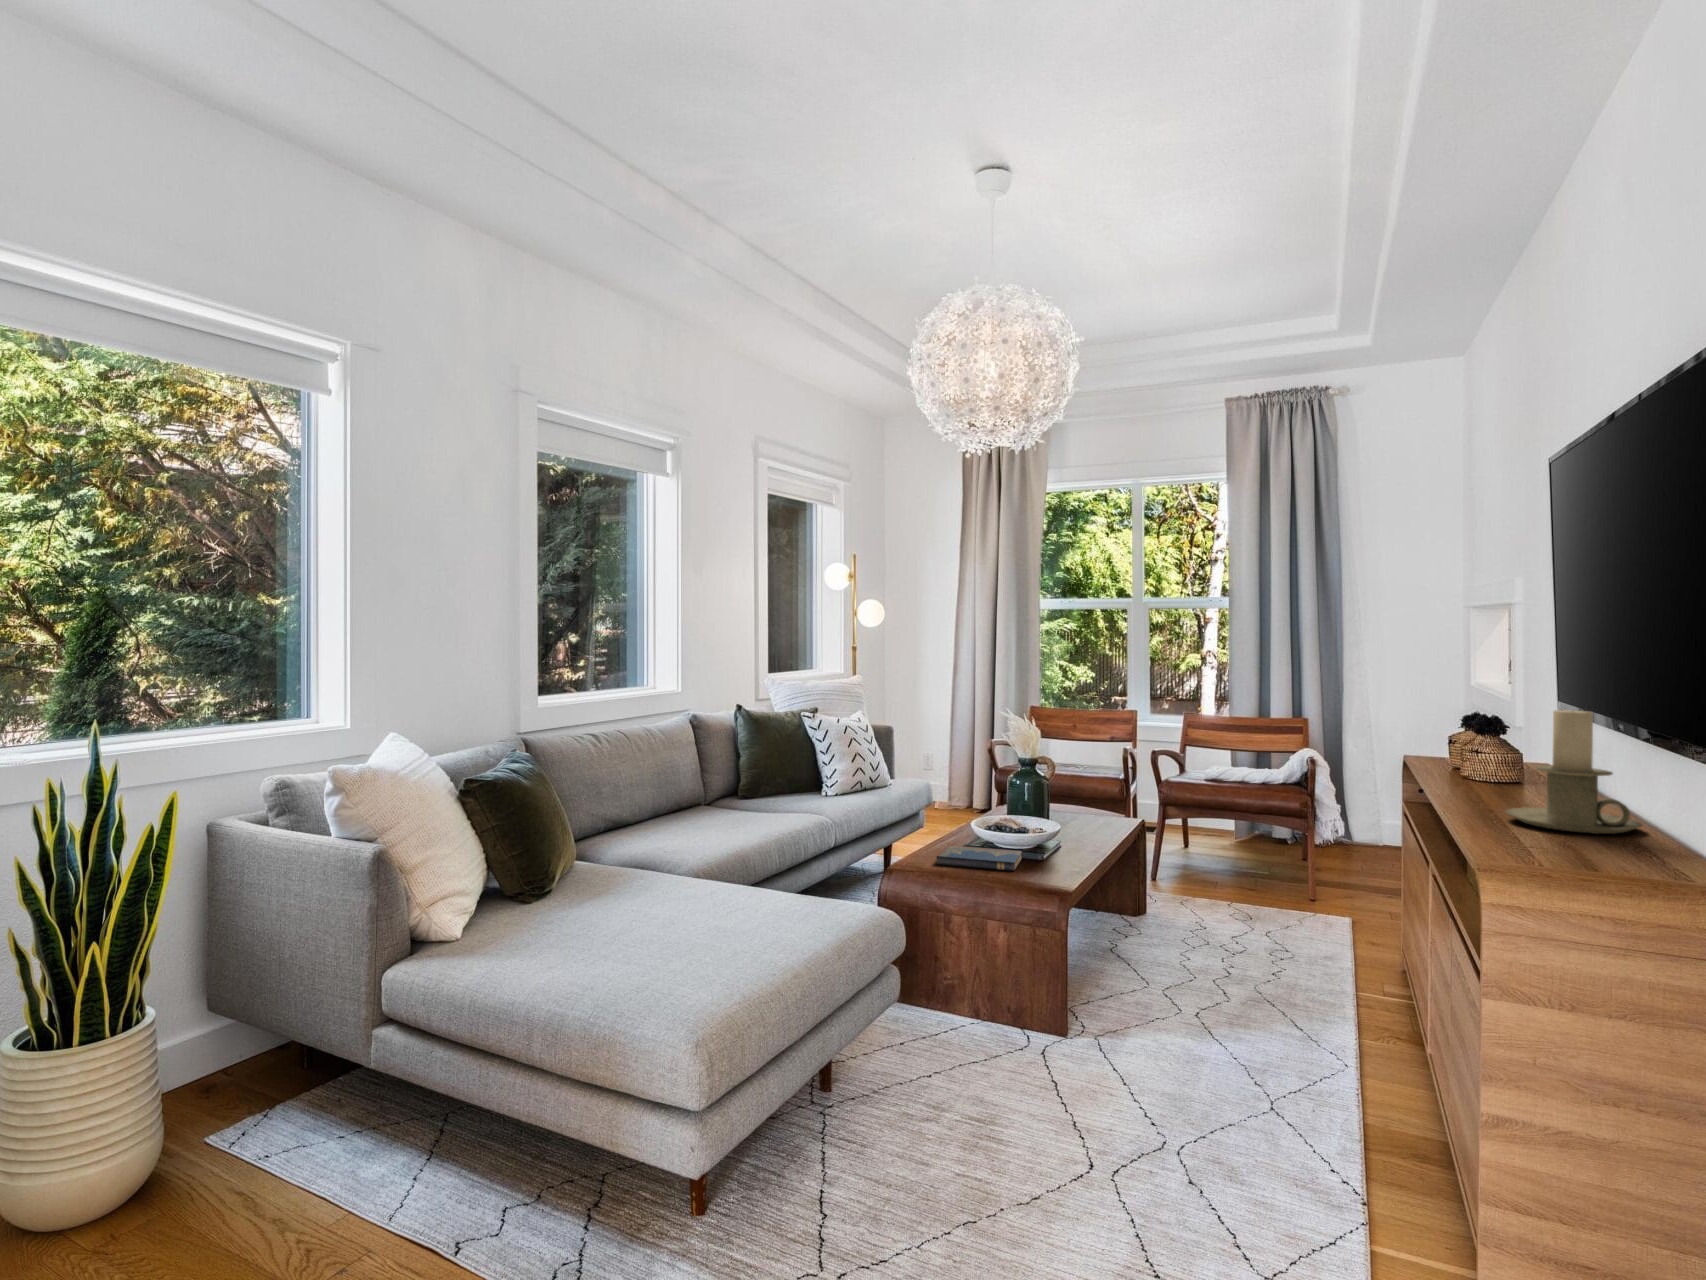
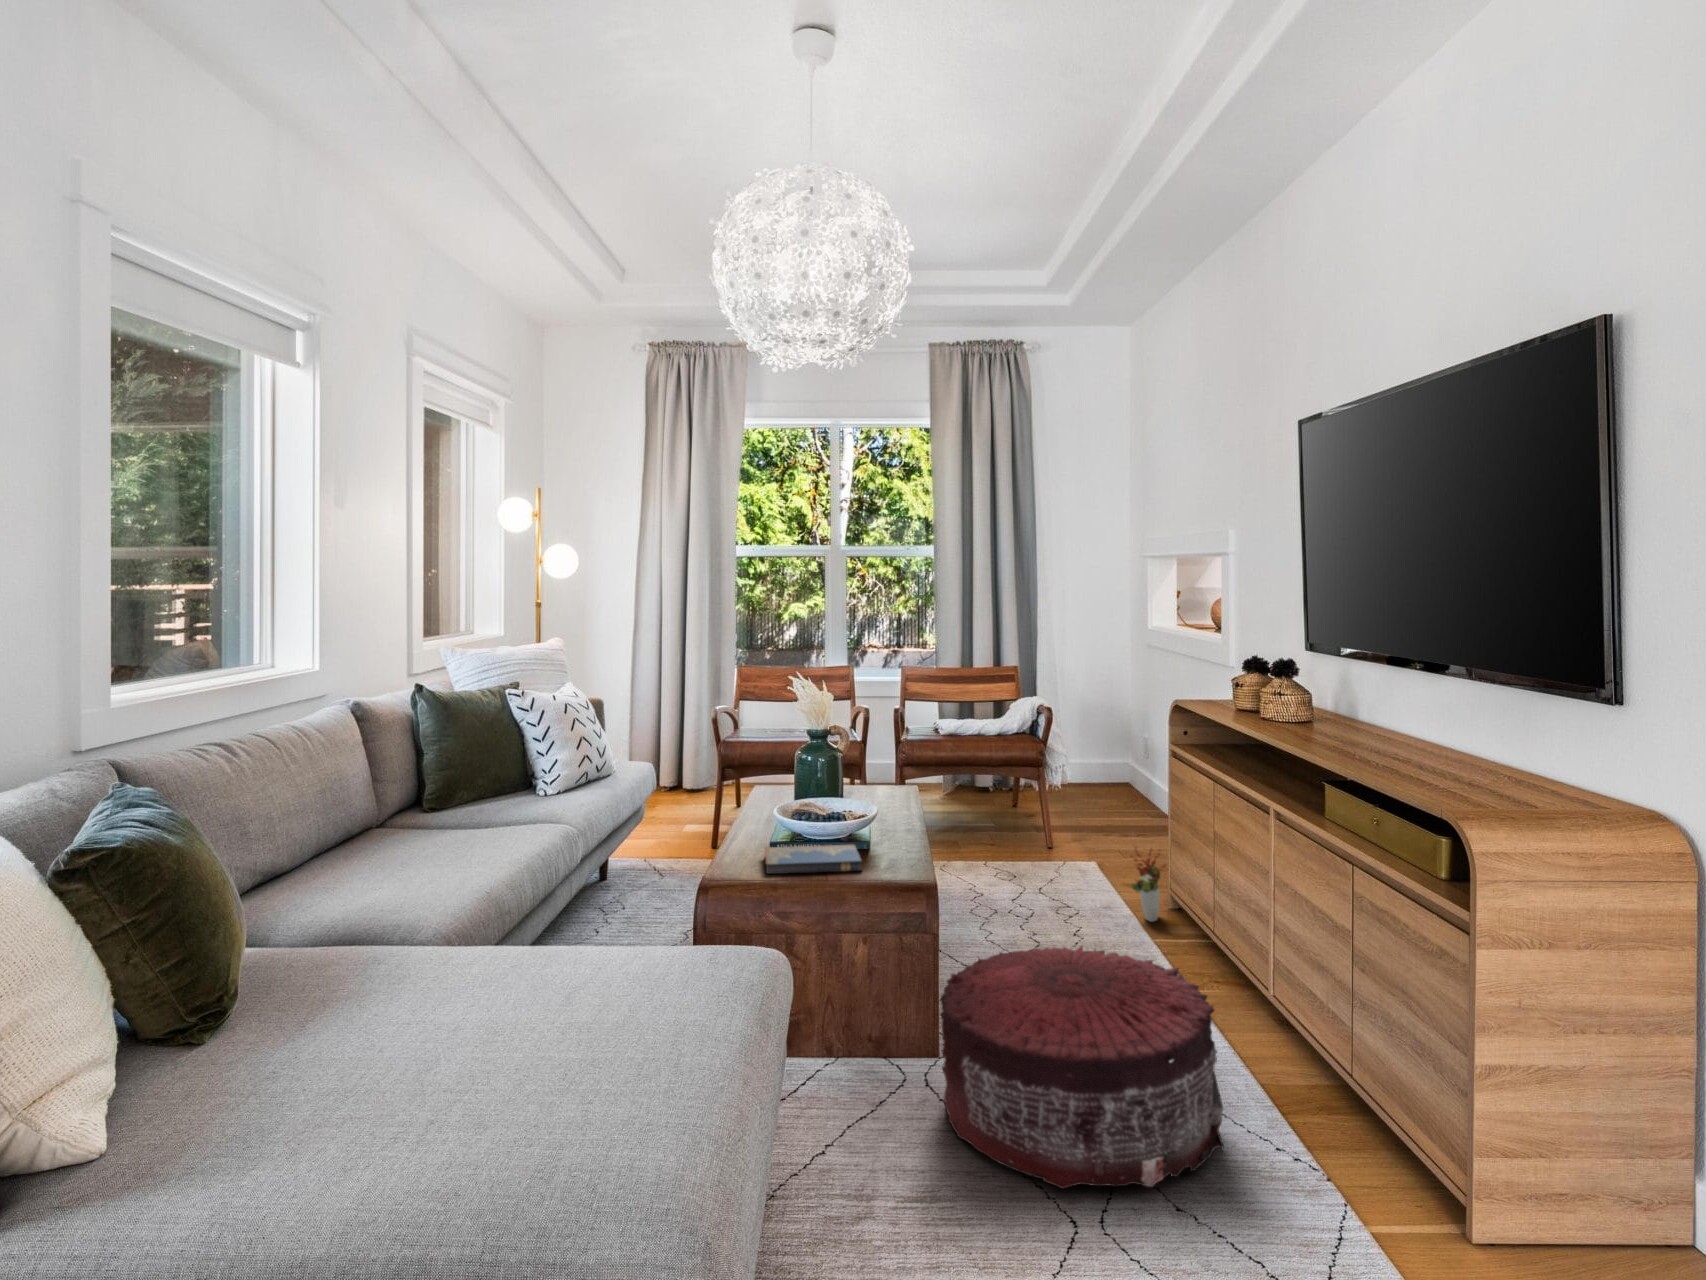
candle holder: present [1506,710,1642,834] -> none [1381,658,1504,776]
decorative plant: none [1346,892,1385,973] -> present [1130,847,1166,922]
pouf: none [1032,952,1280,1160] -> present [940,945,1223,1189]

